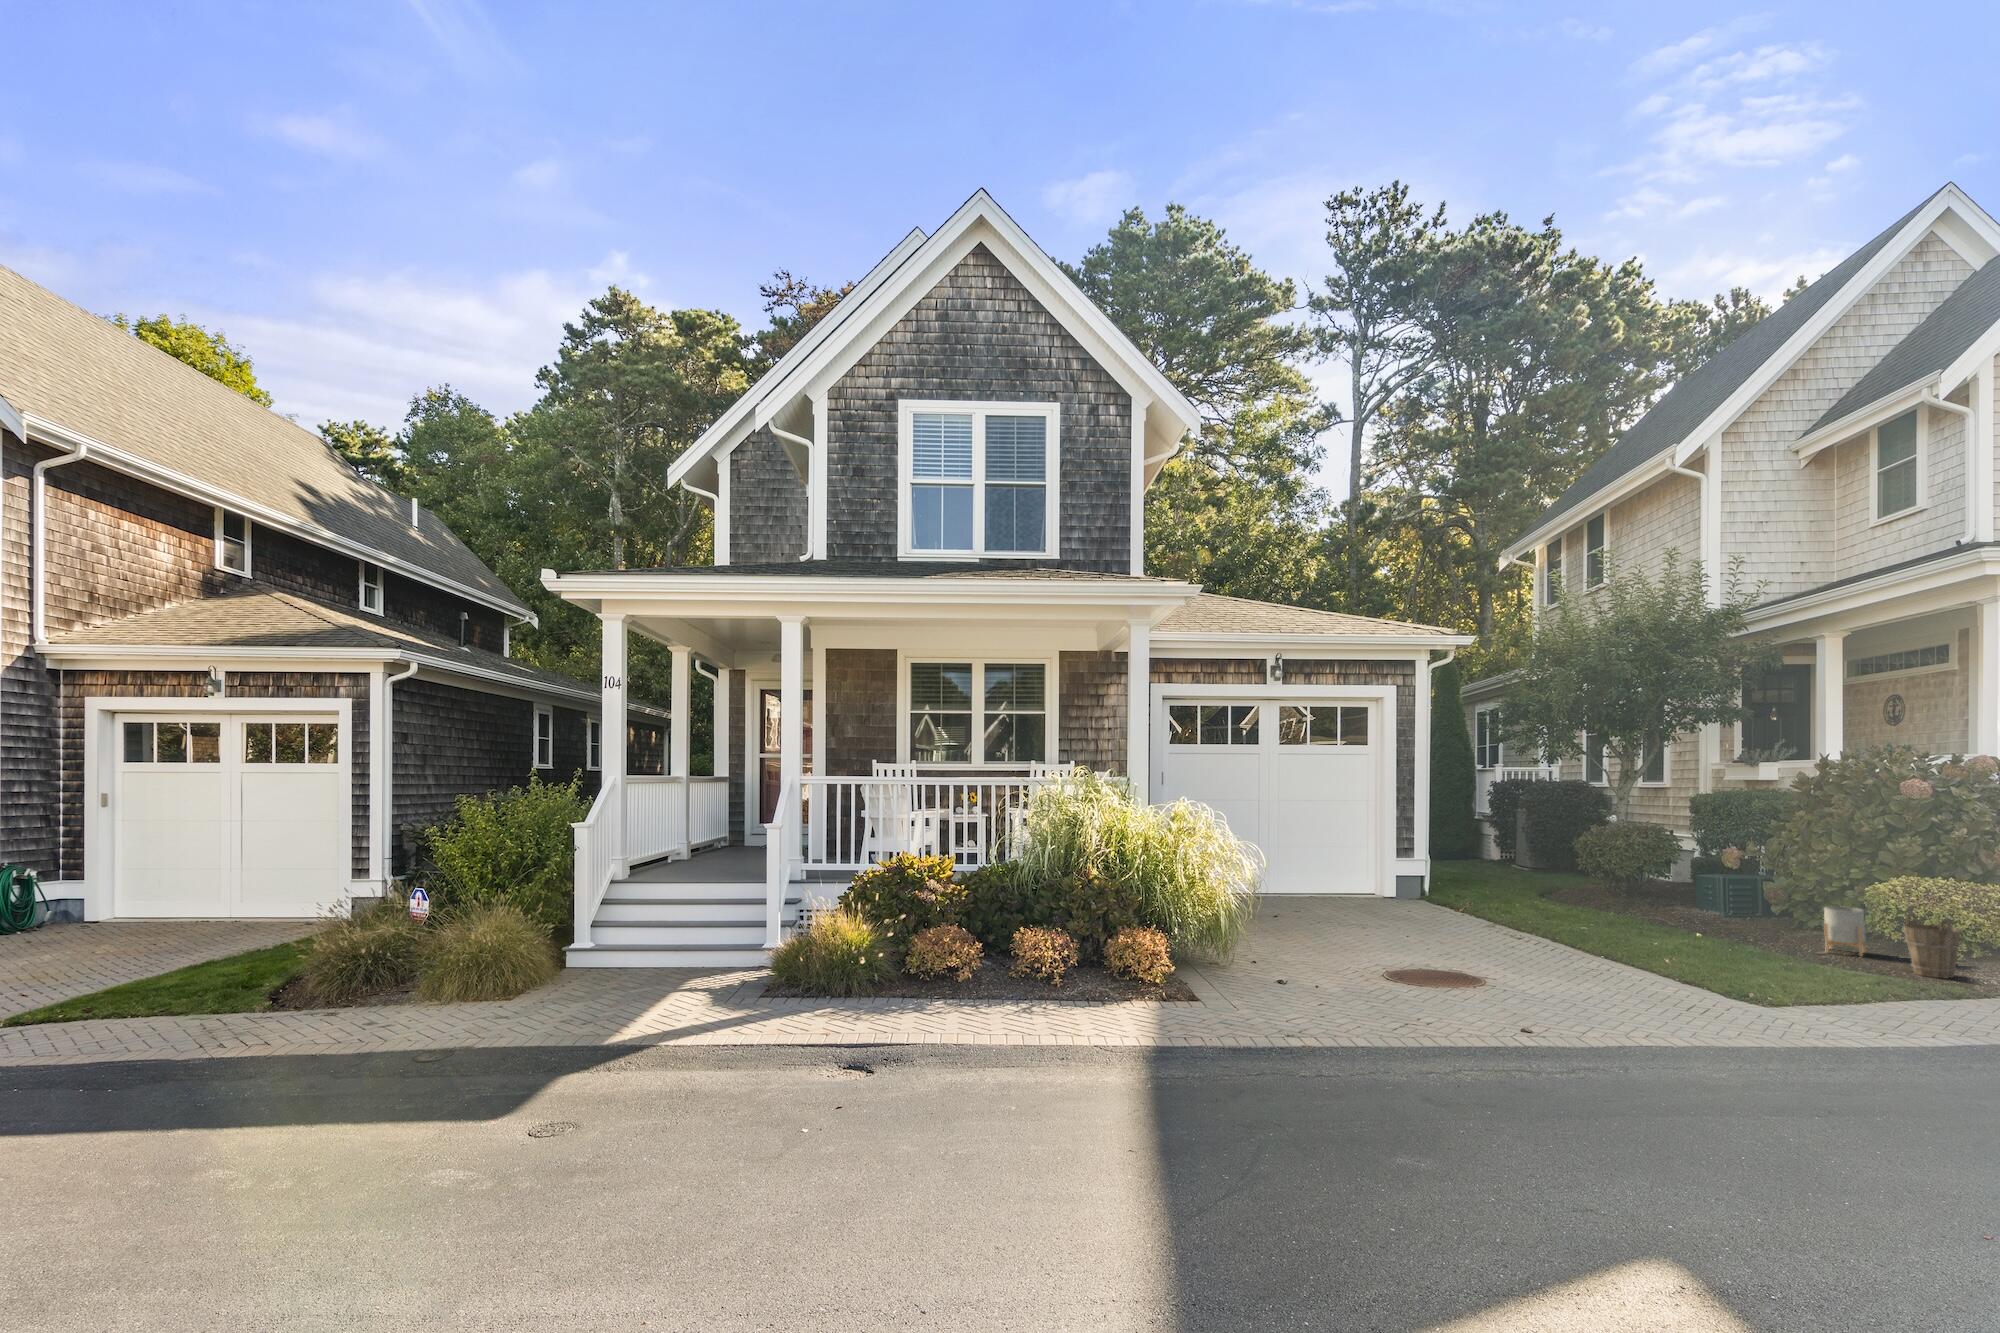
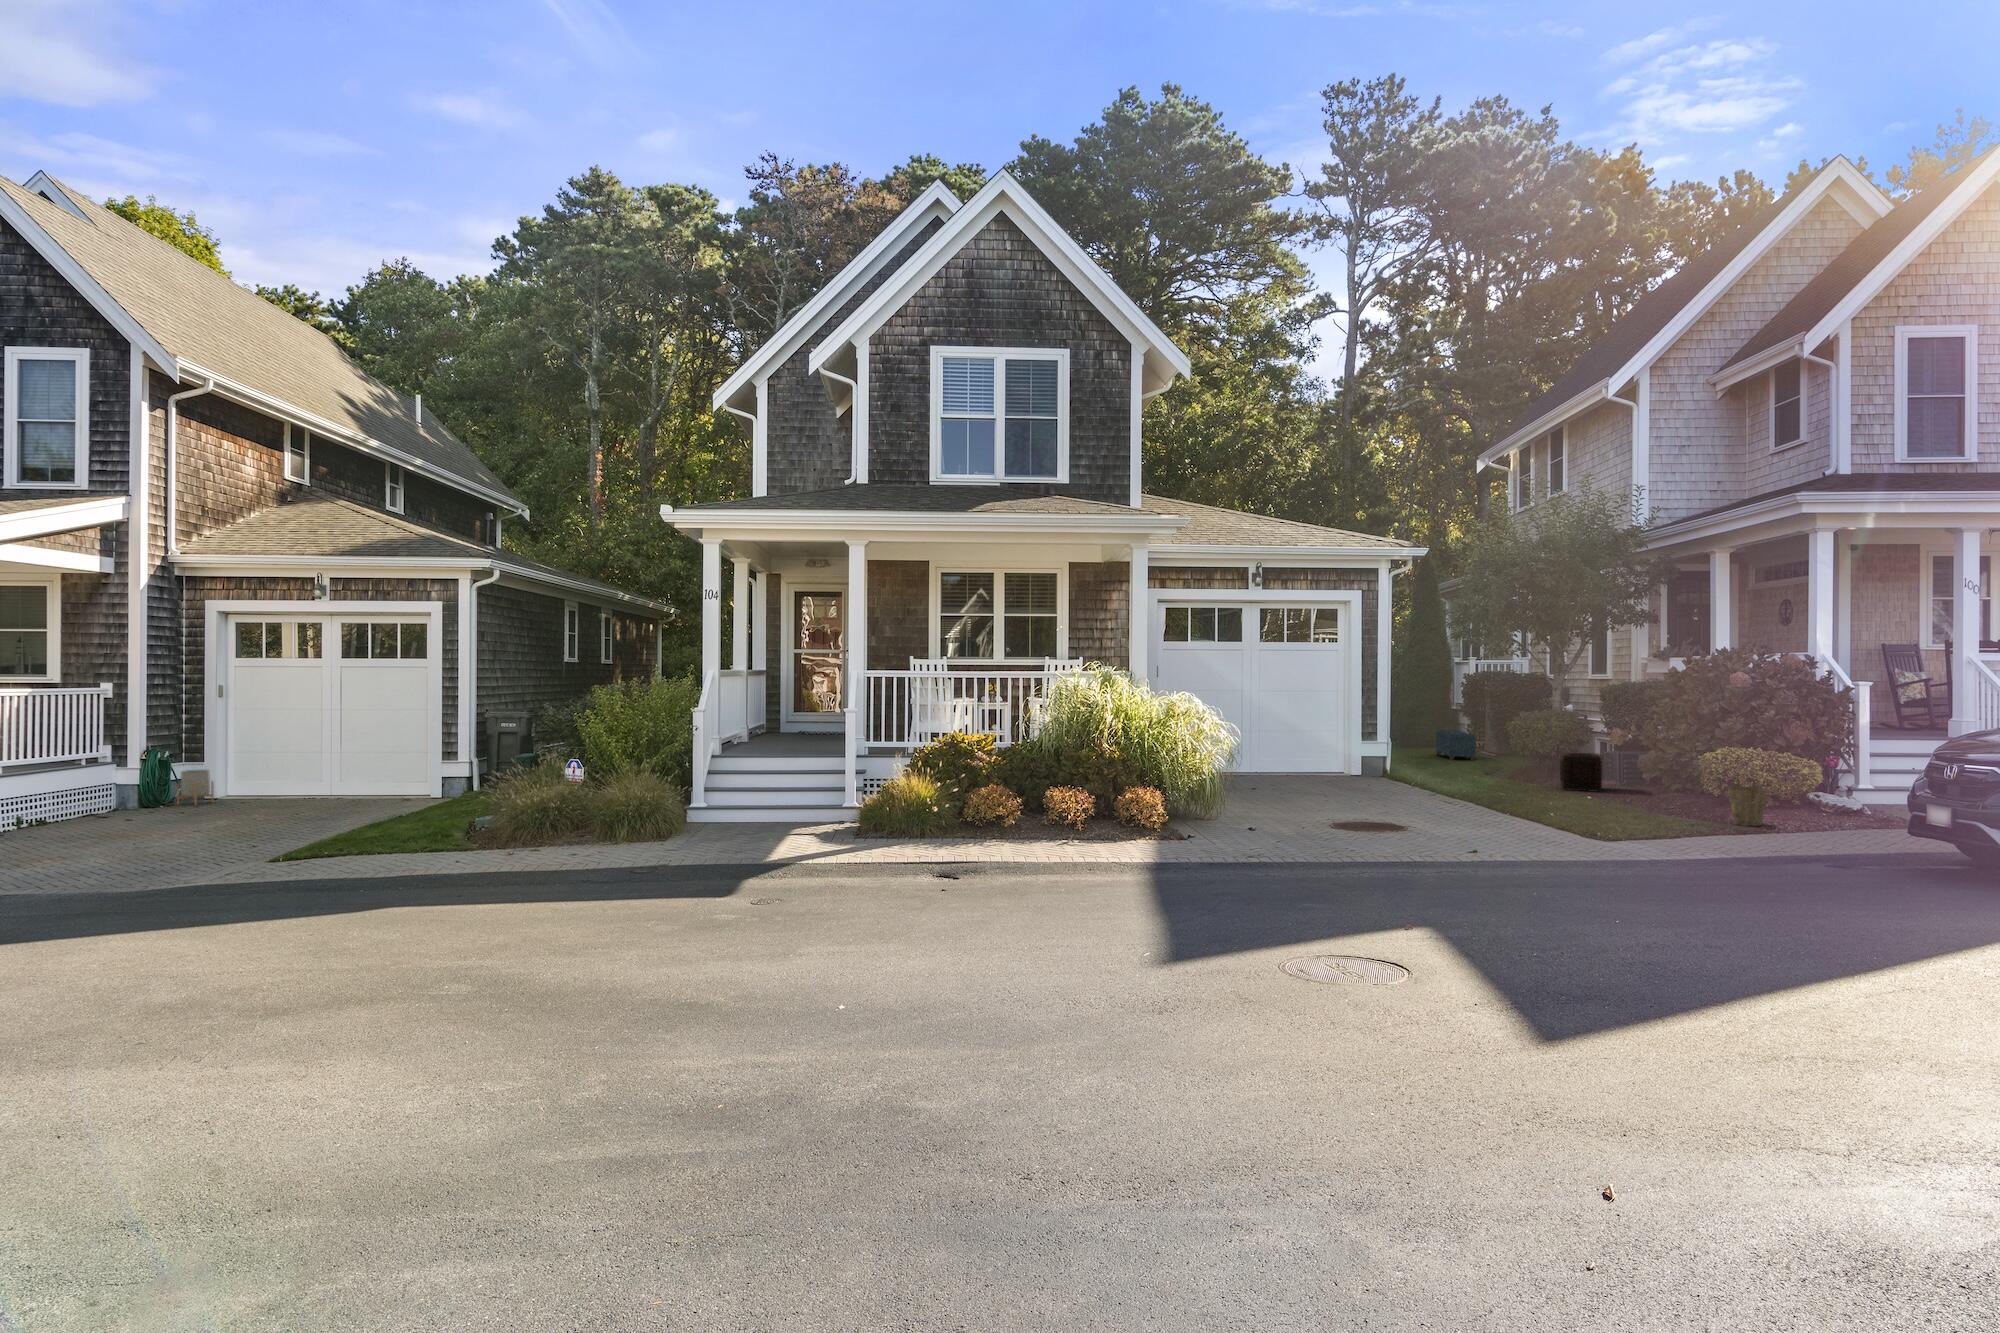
bench: none [1484,837,1532,873] -> present [1436,730,1476,760]
wooden crate: none [1648,870,1706,919] -> present [1560,752,1602,792]
planter: present [1824,906,1866,956] -> present [177,770,214,804]

